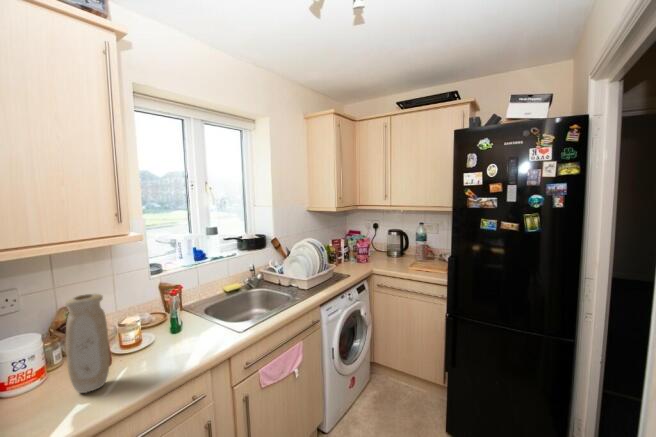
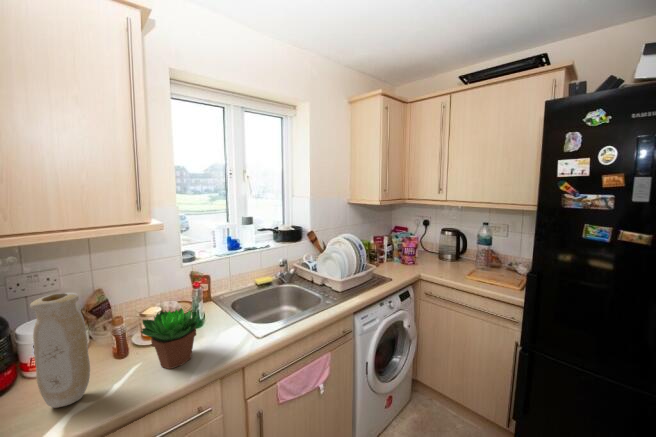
succulent plant: none [146,306,198,358] -> present [141,308,199,369]

